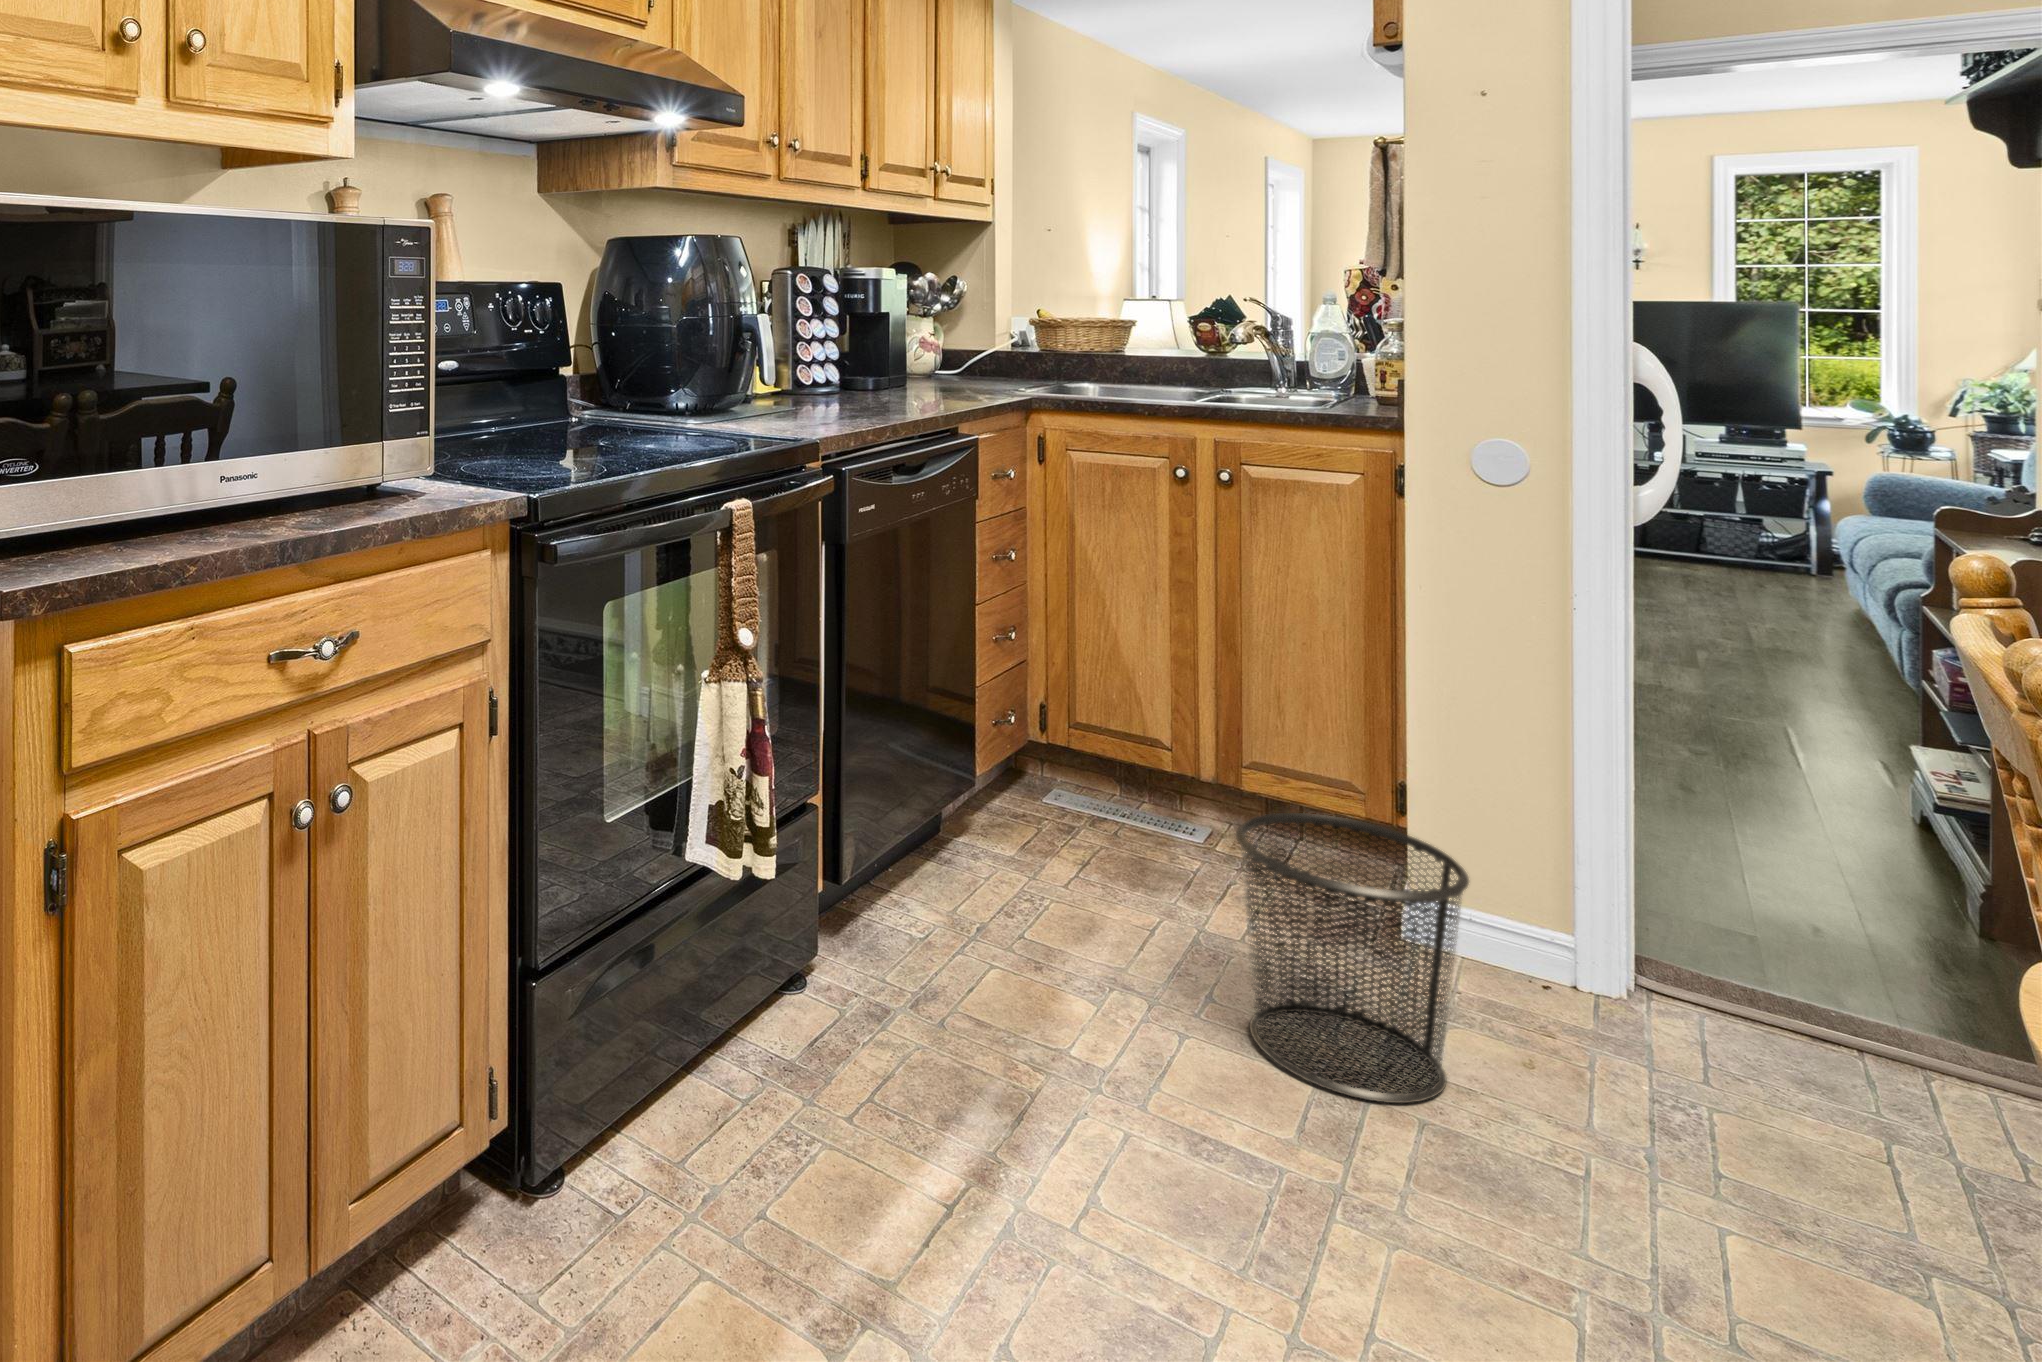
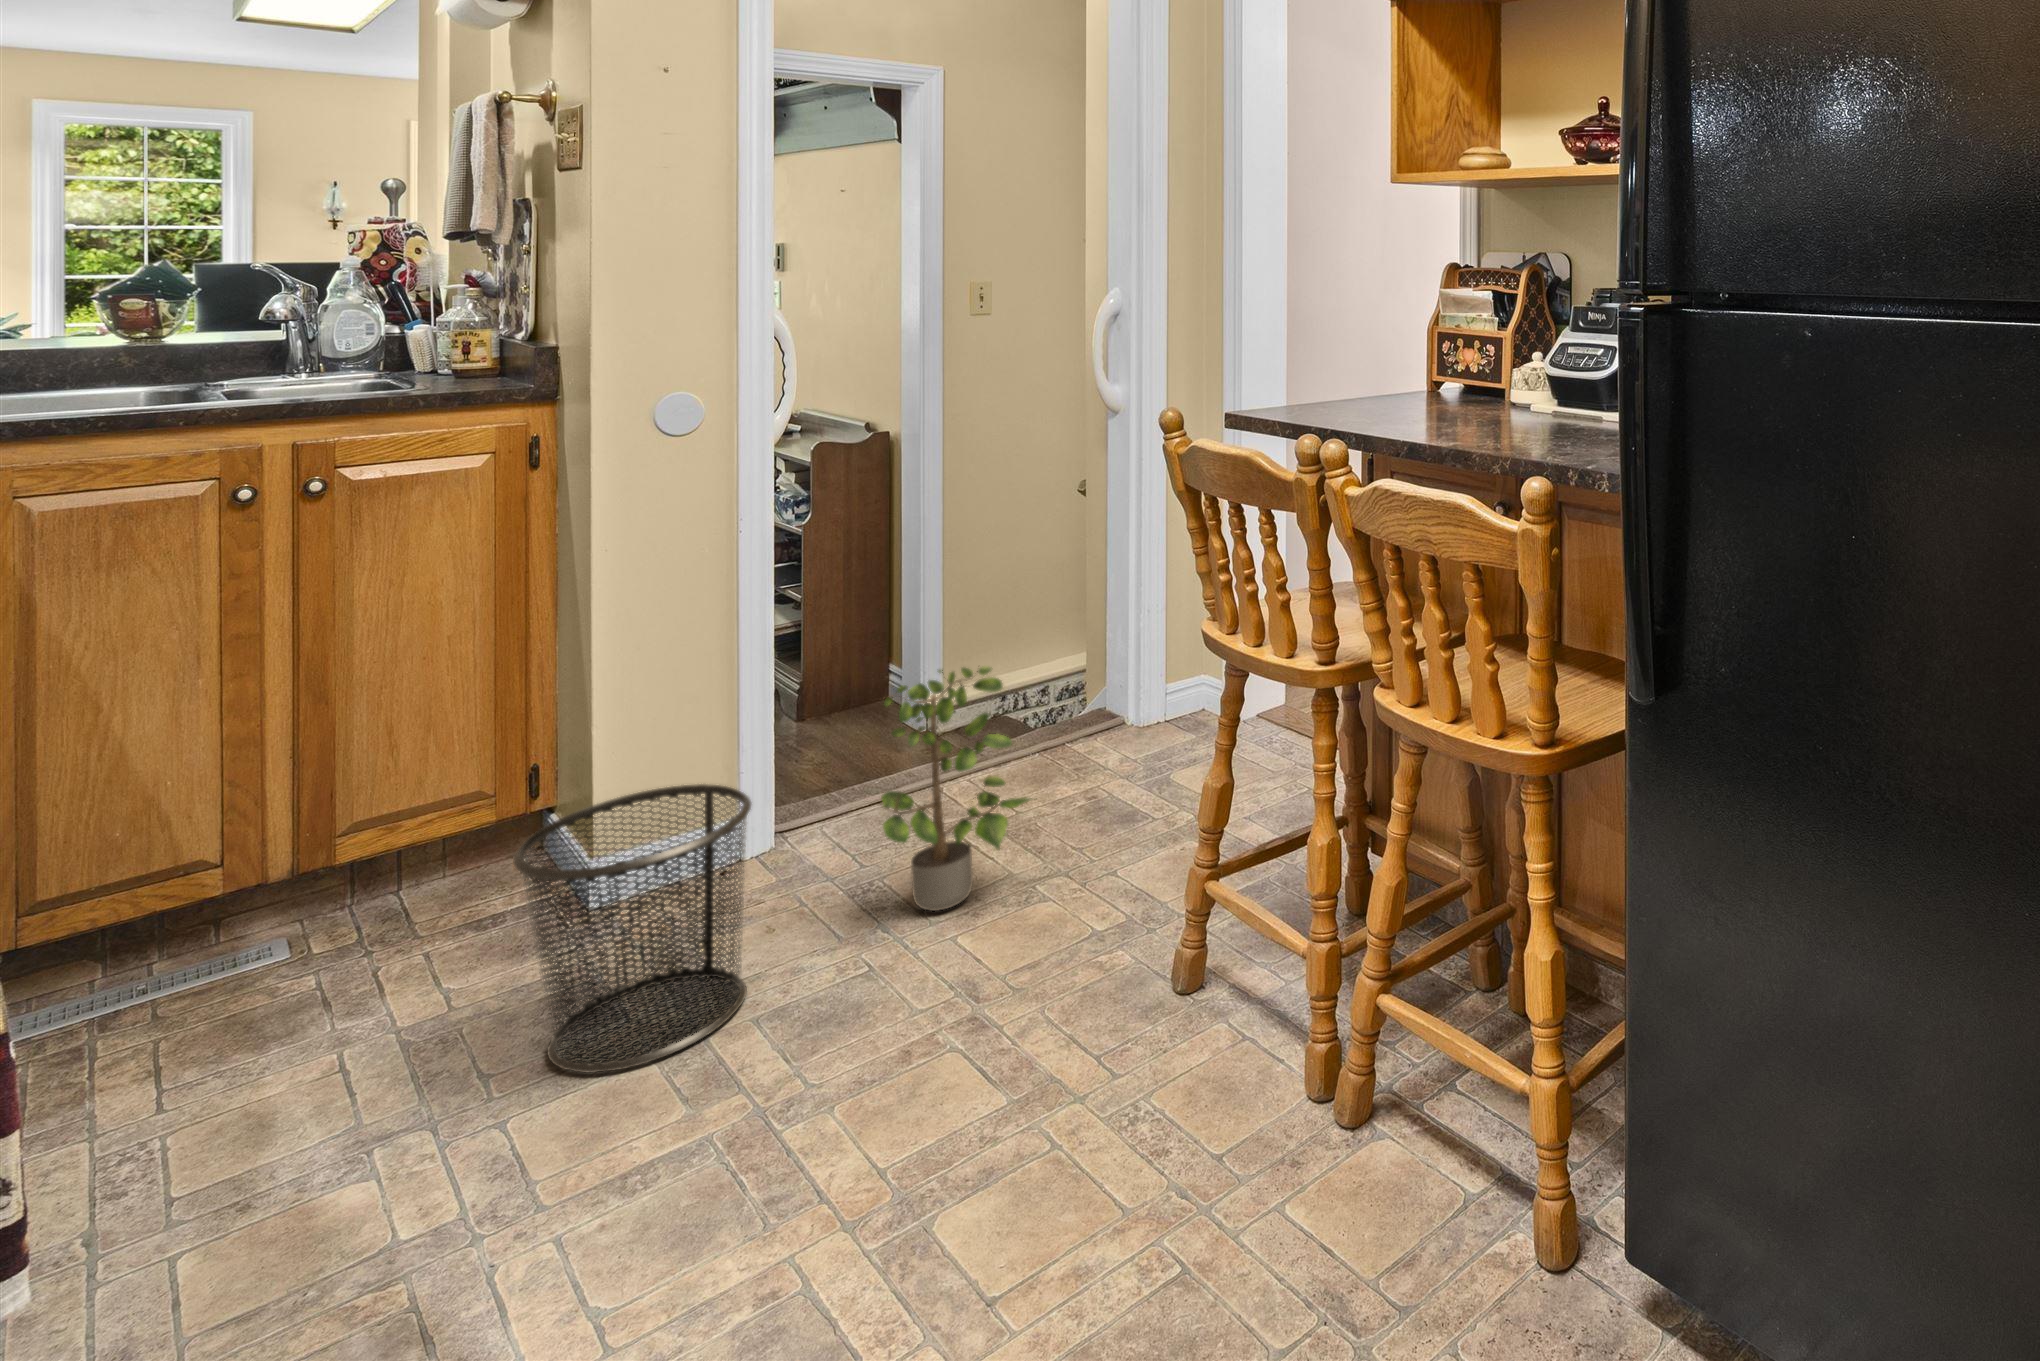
potted plant: none [1646,845,1946,1205] -> present [881,666,1031,911]

